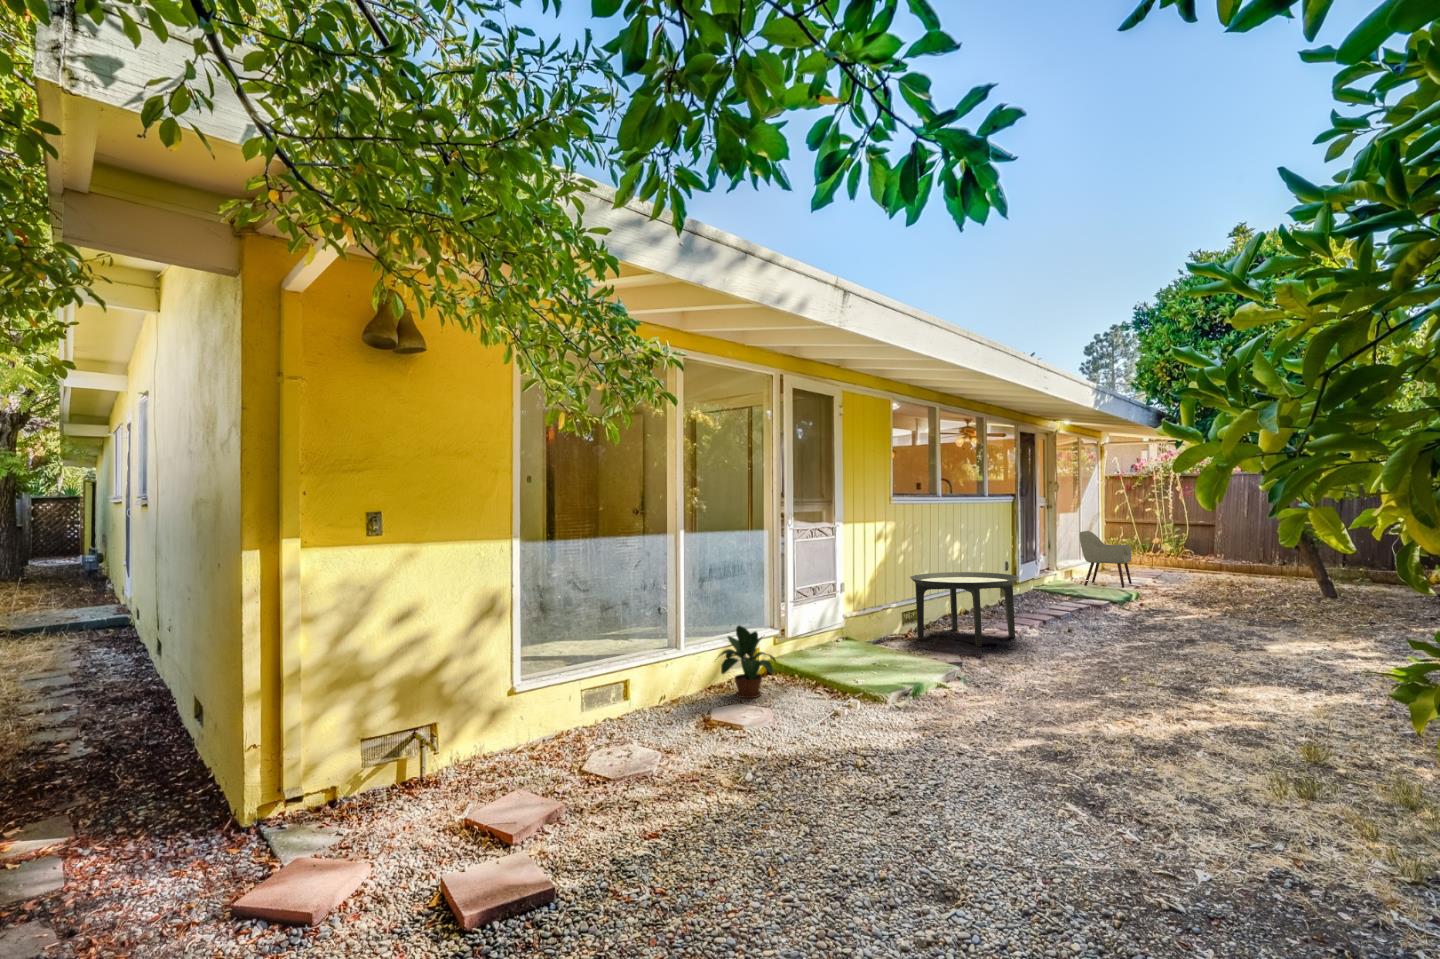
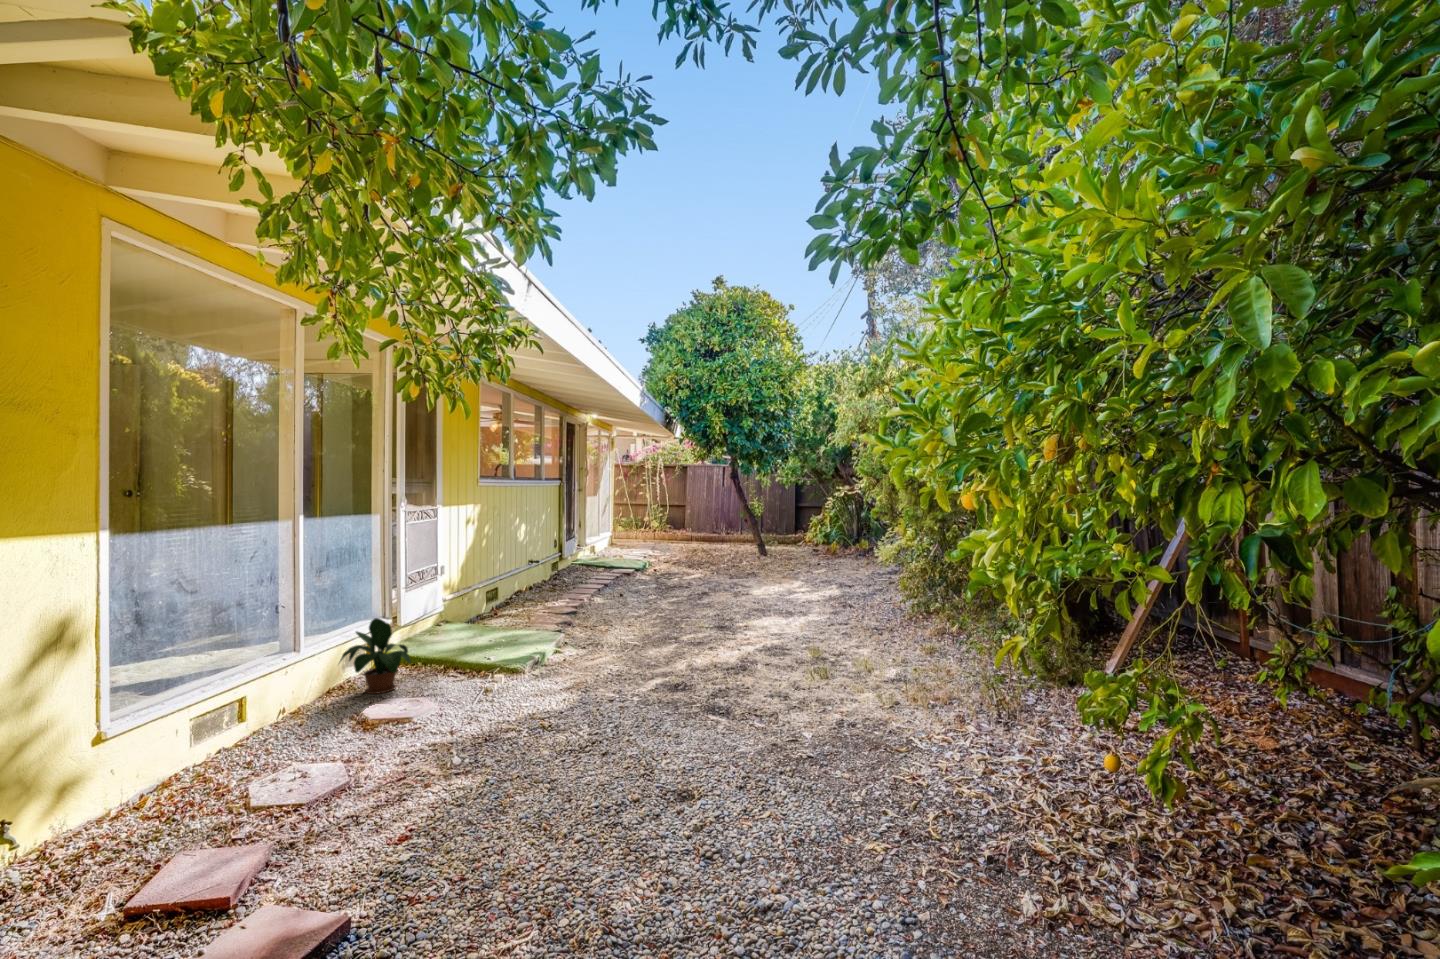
chair: present [1079,531,1132,588] -> none [601,513,635,558]
round table: present [910,572,1019,647] -> none [498,551,592,614]

